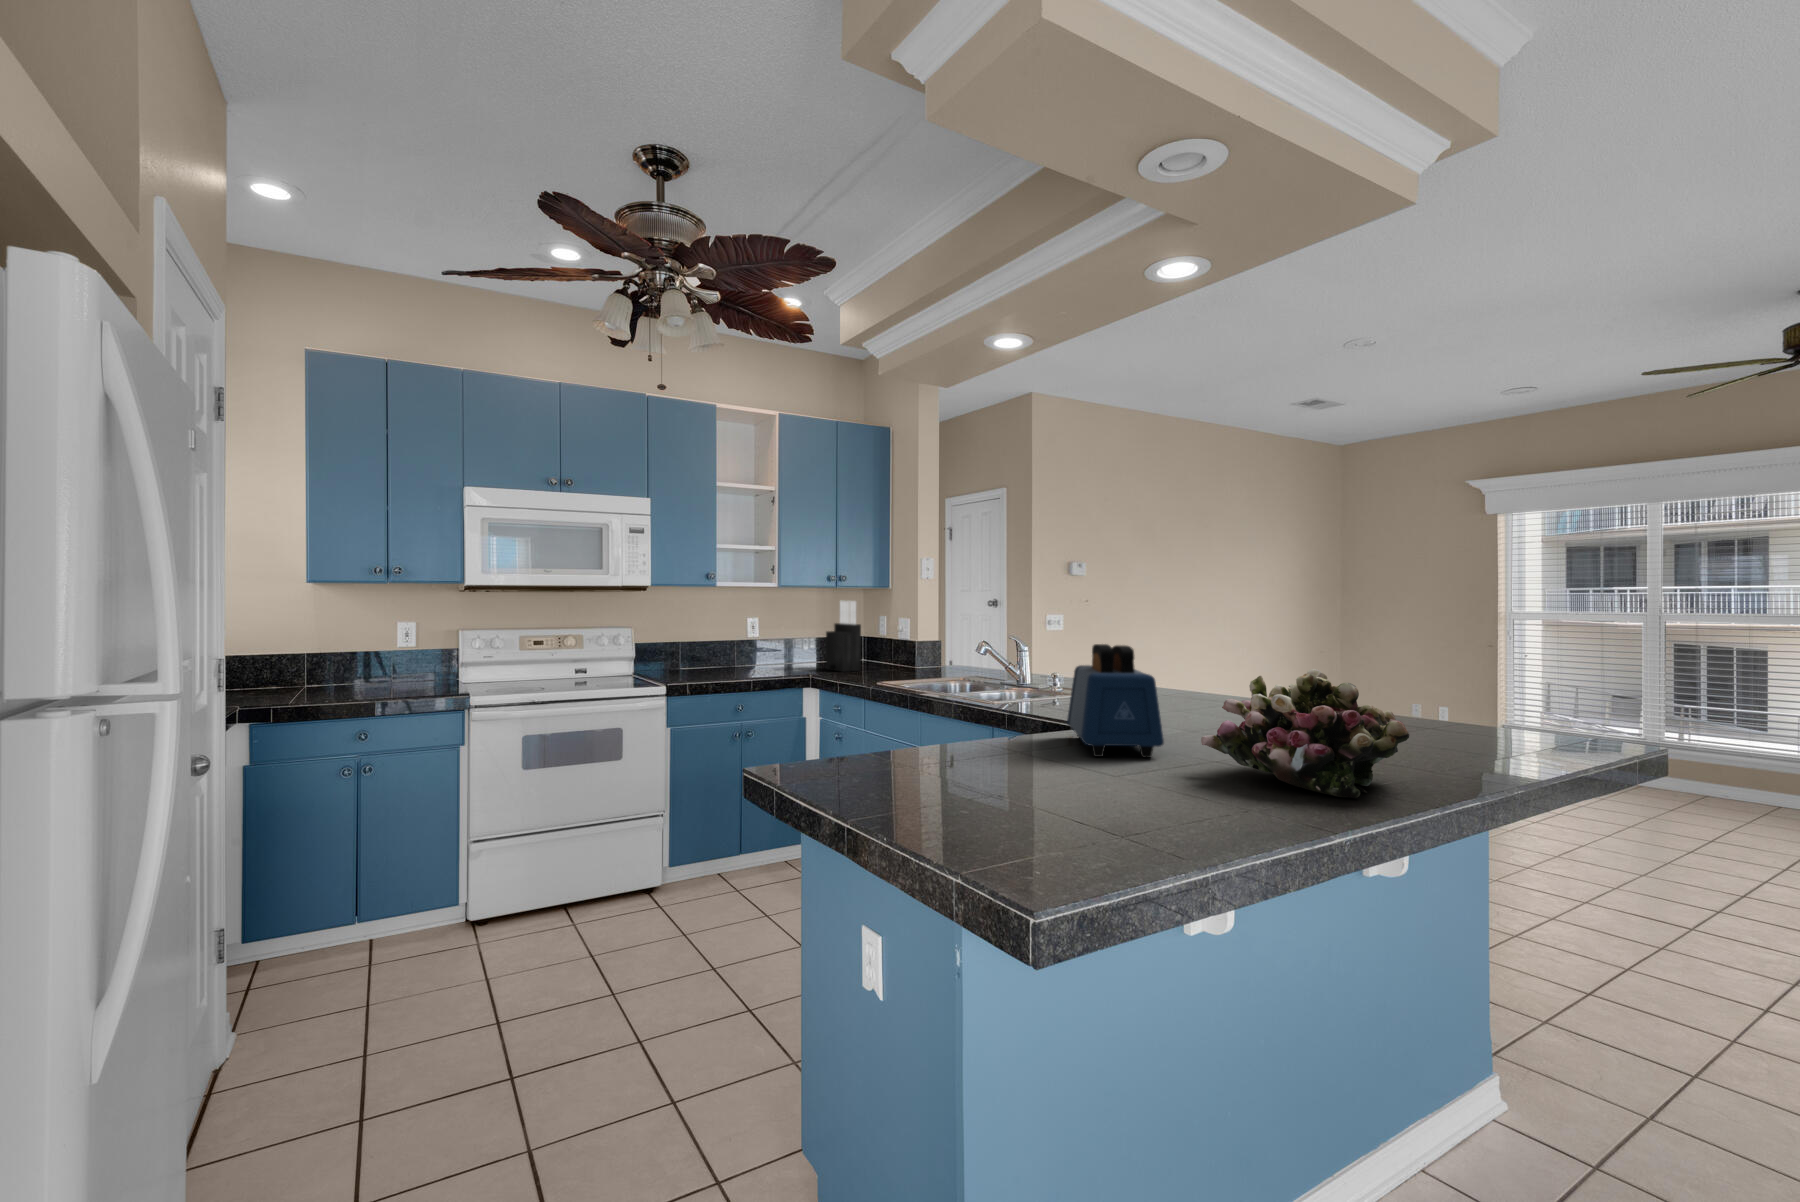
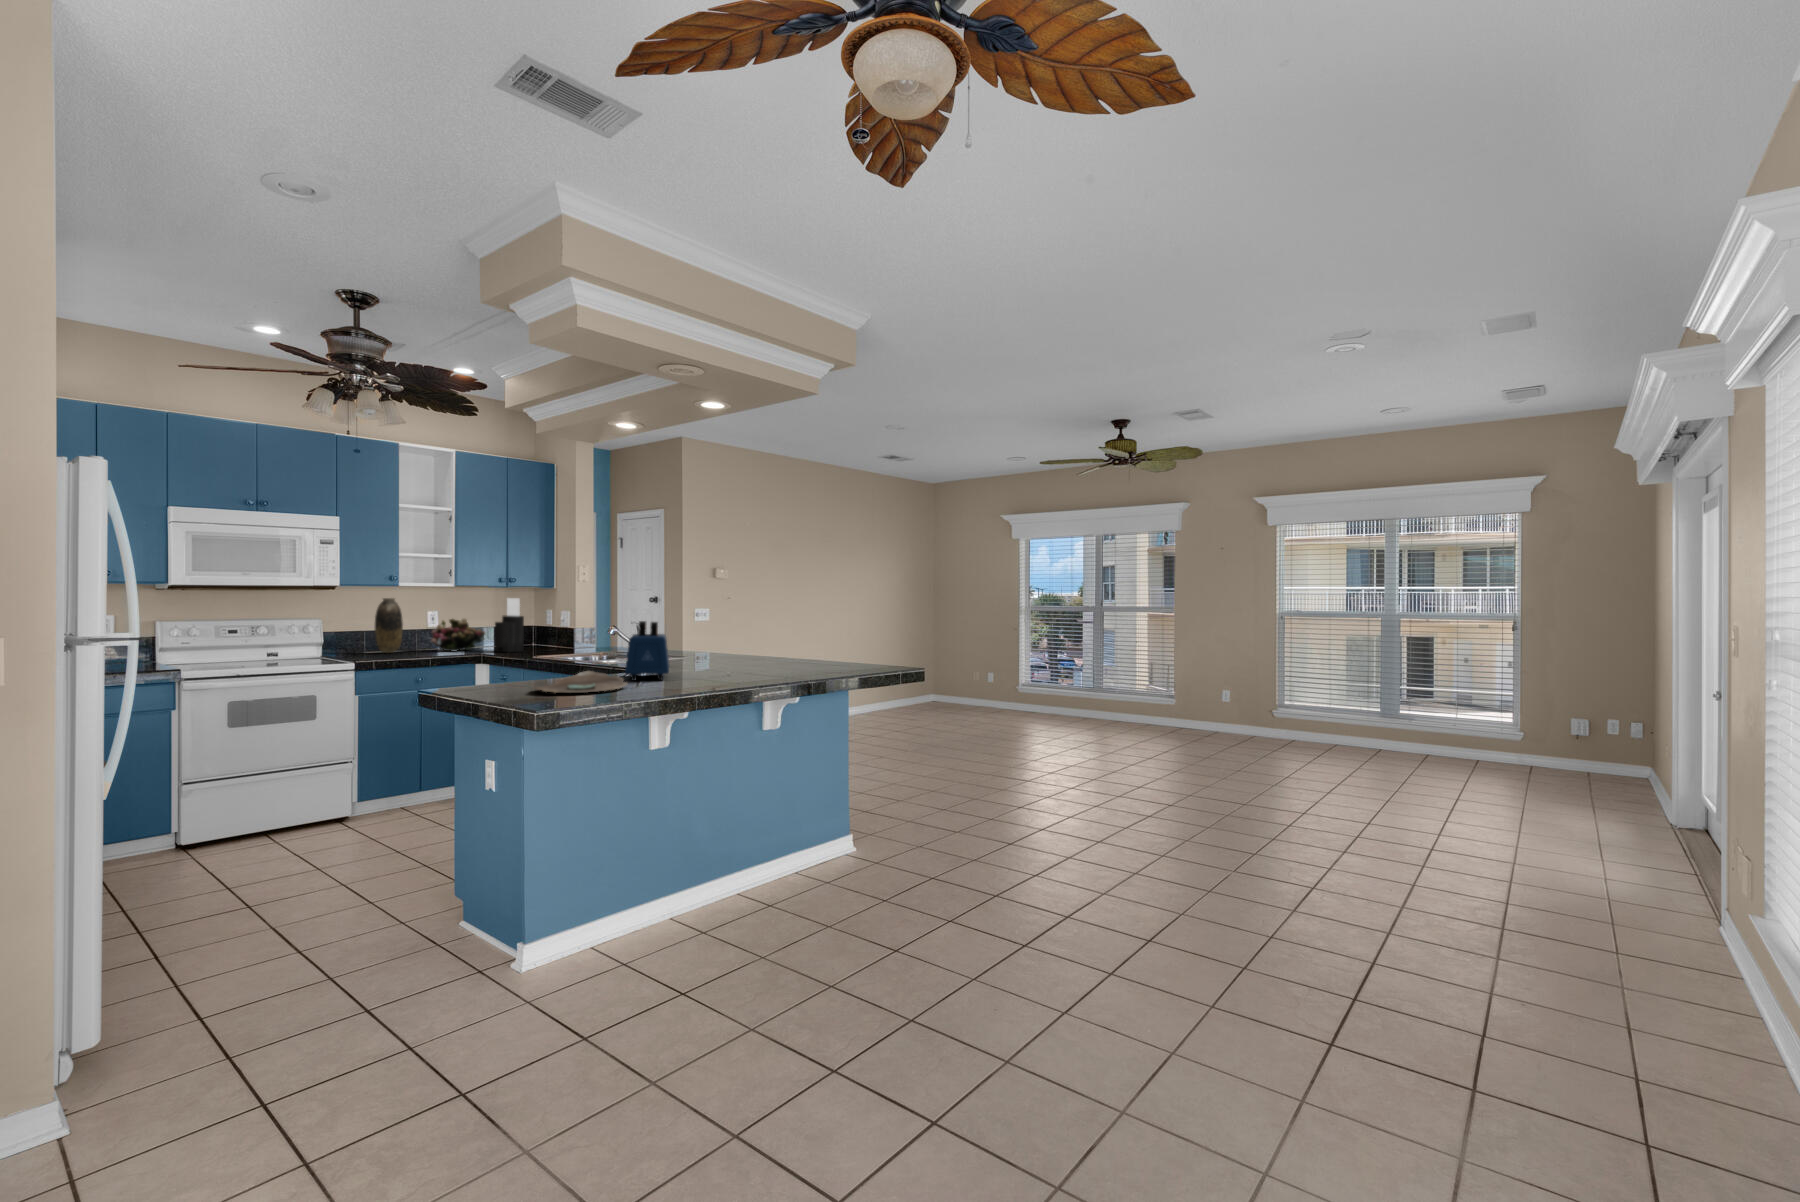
vase: none [691,601,721,669] -> present [375,598,403,653]
flower arrangement: present [1201,669,1409,799] -> present [431,618,485,652]
decorative bowl: none [944,740,1121,804] -> present [535,671,627,693]

